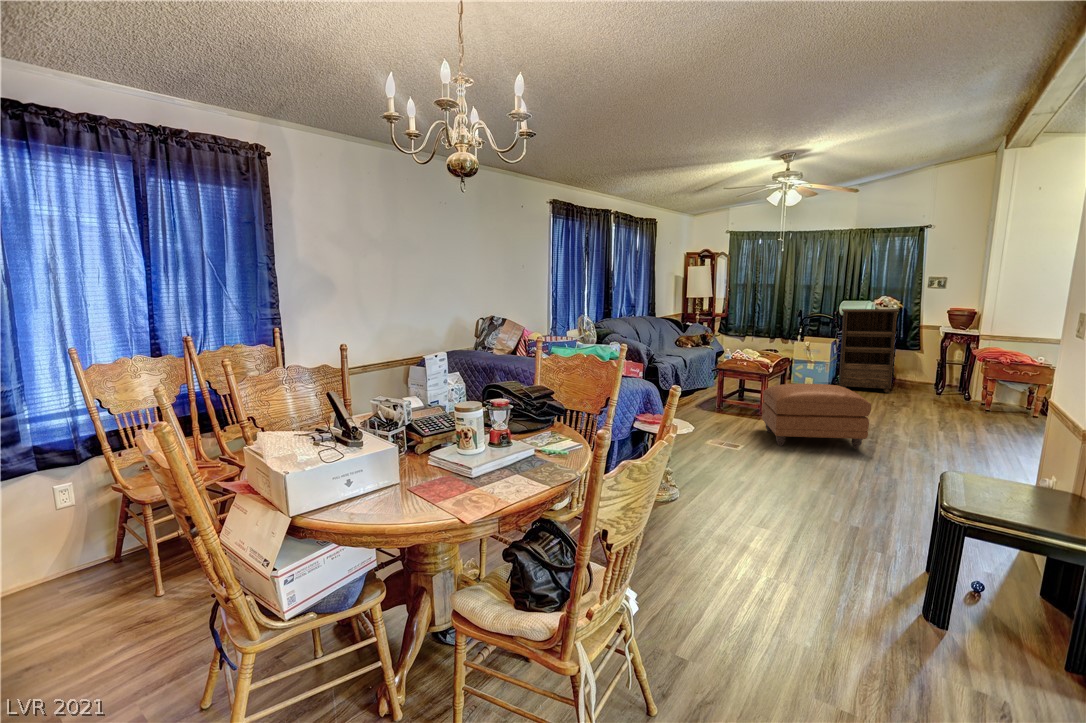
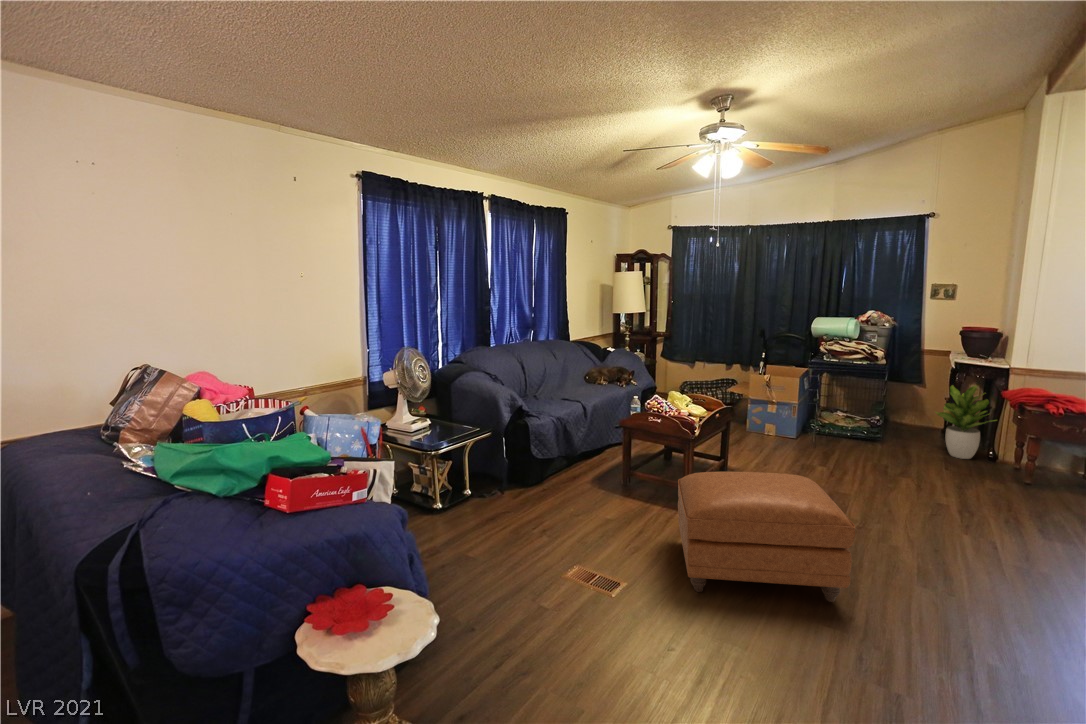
bookshelf: present [839,309,899,393] -> none [812,330,893,447]
potted plant: none [928,347,970,399] -> present [936,385,996,459]

